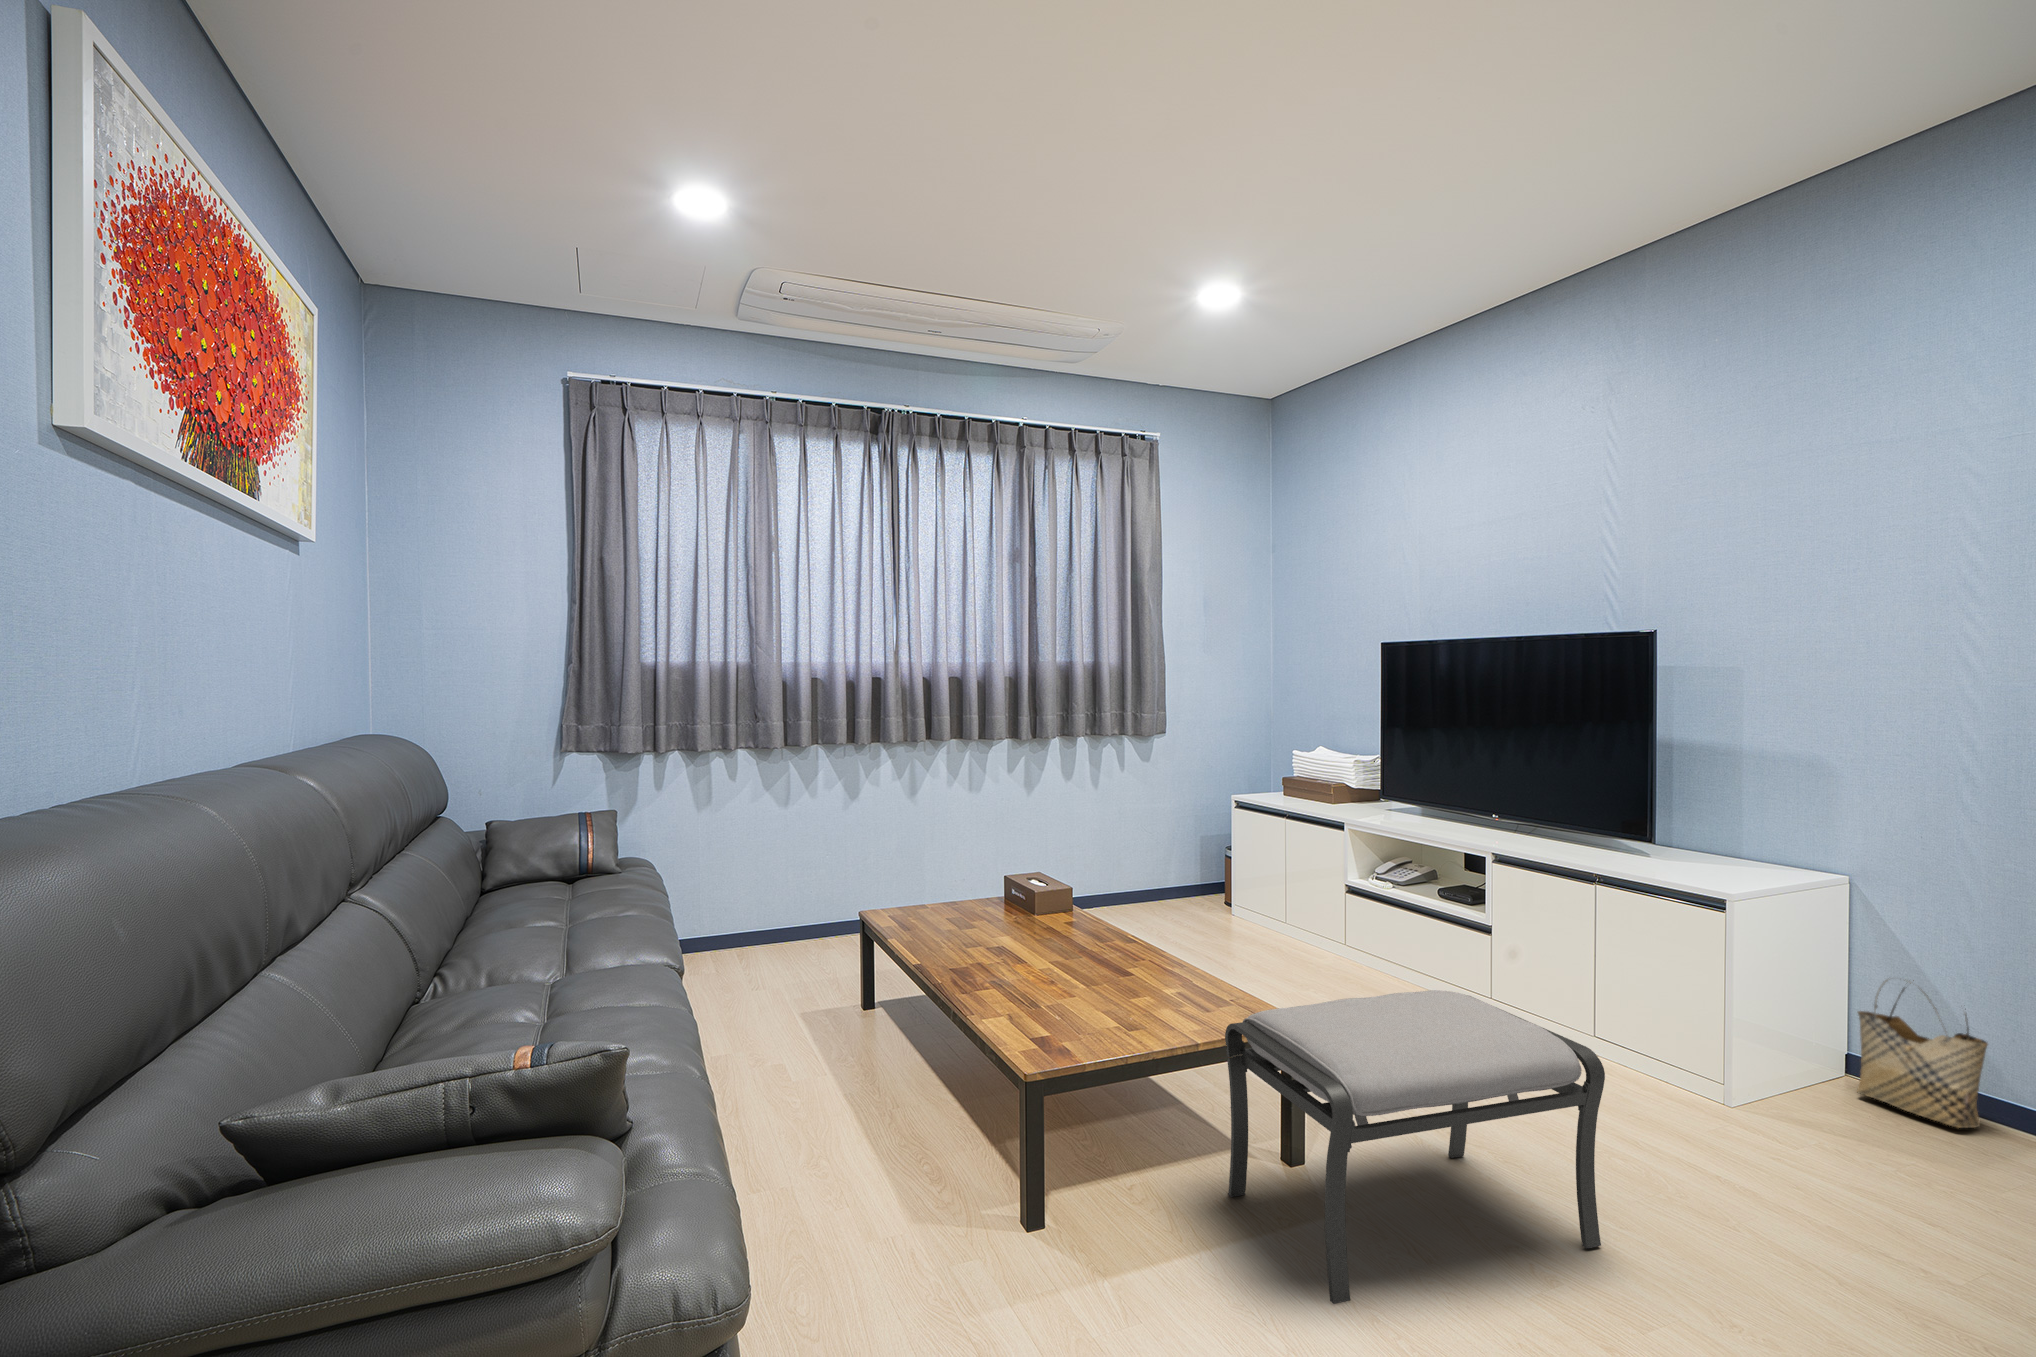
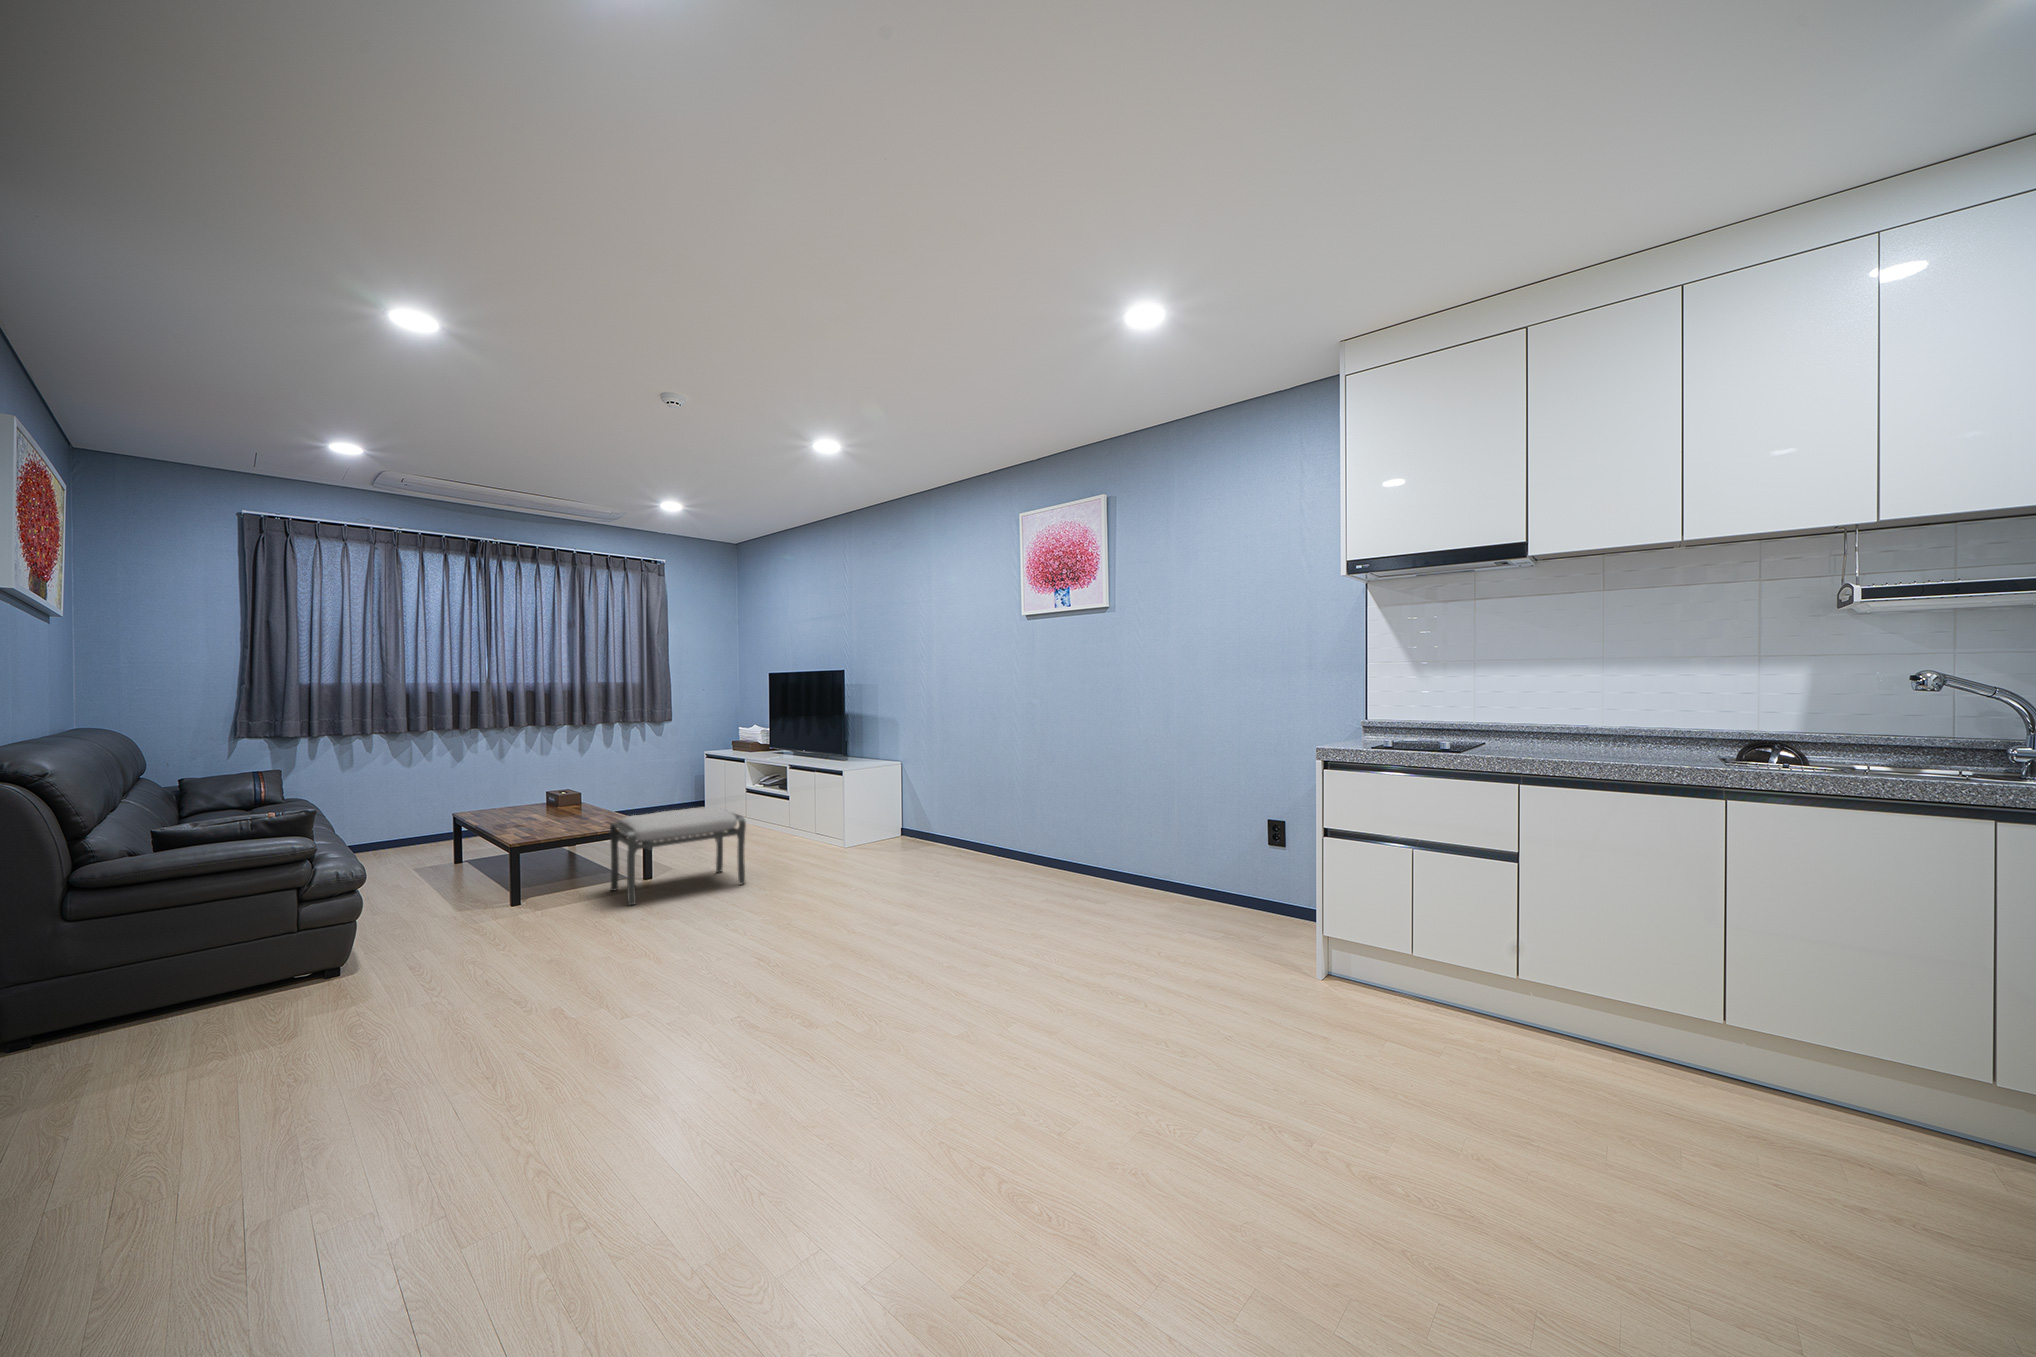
woven basket: present [1857,979,1988,1128] -> none [898,795,928,846]

